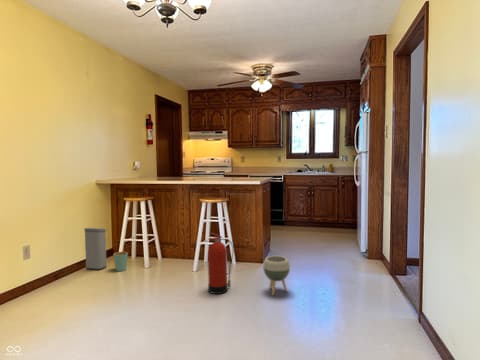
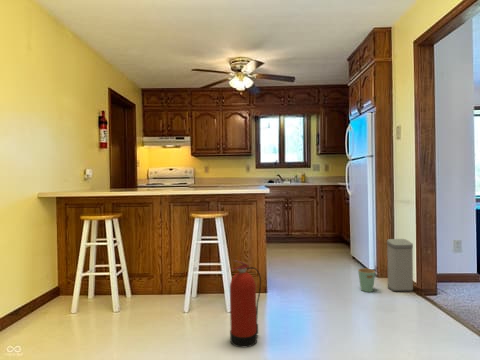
trash can: present [85,228,128,271] -> present [358,239,413,292]
planter: present [263,256,290,295] -> none [302,284,339,339]

